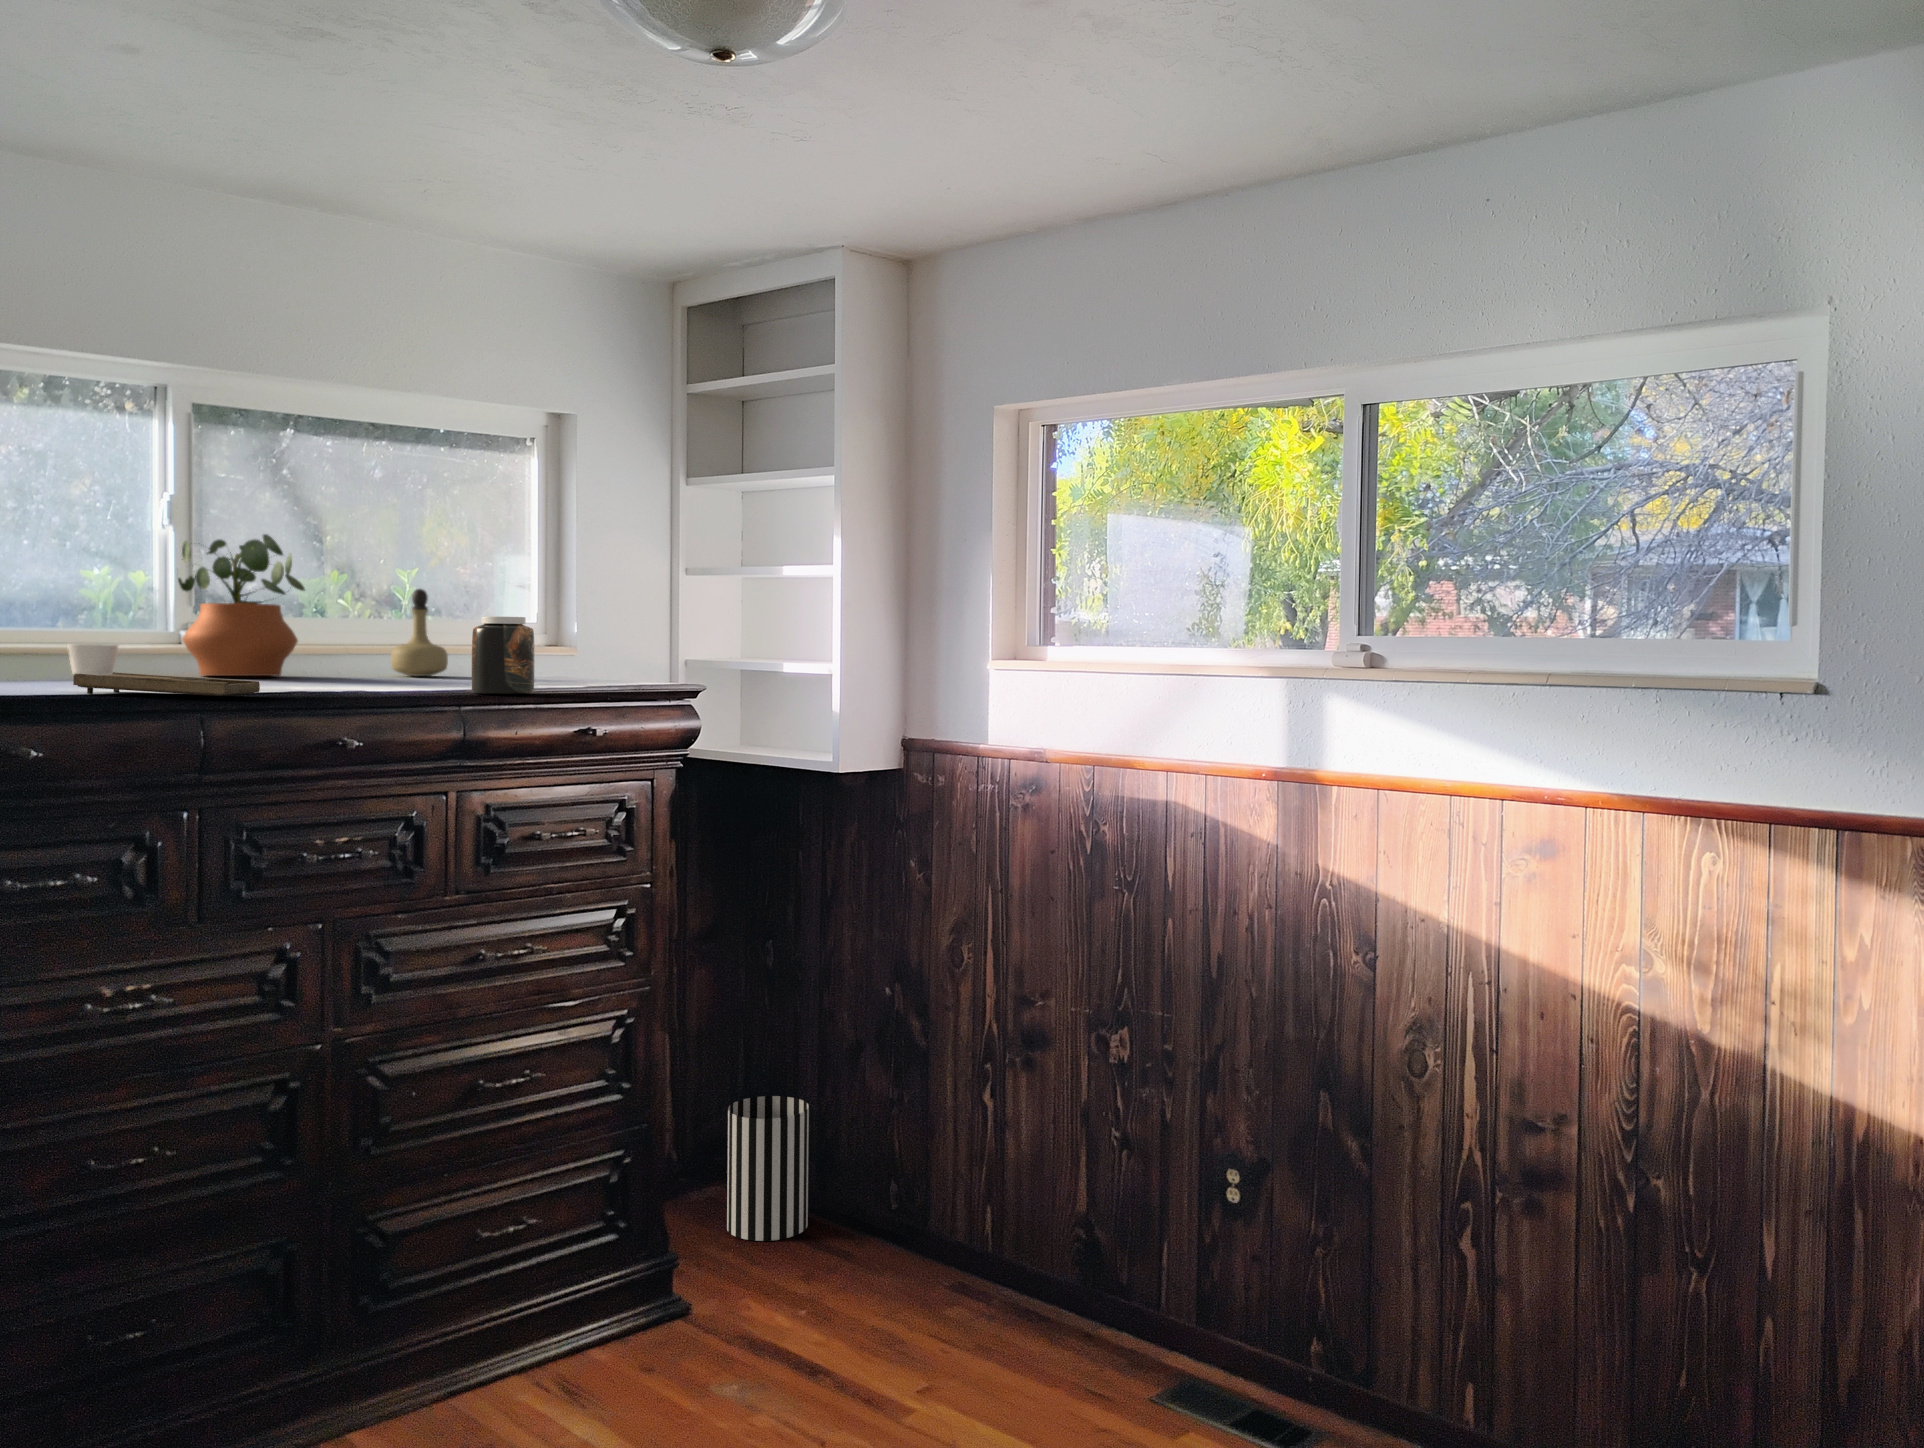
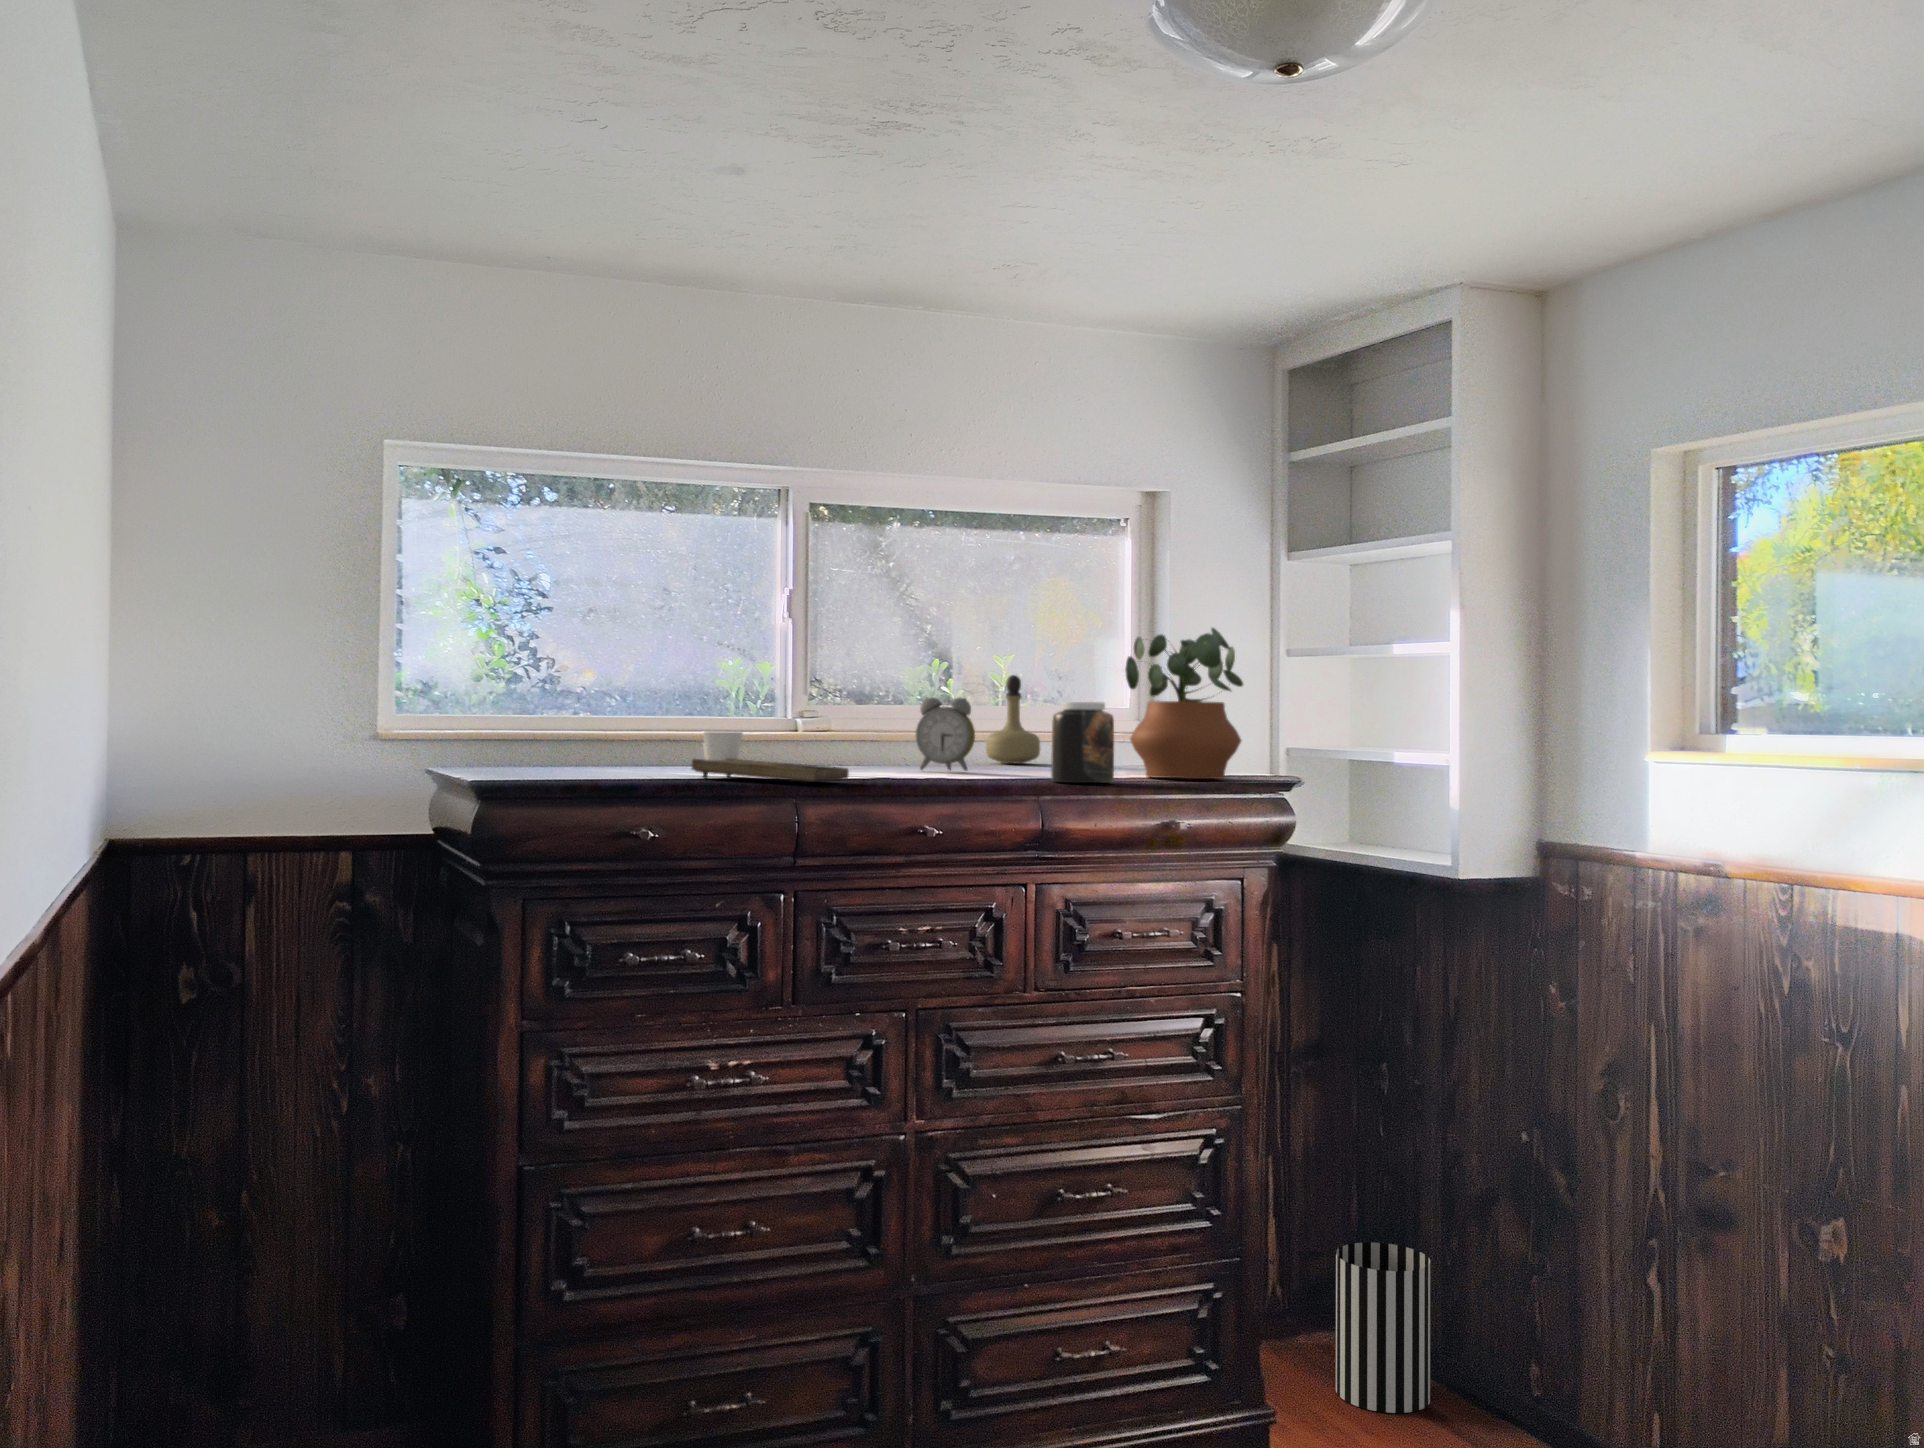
potted plant: present [178,534,305,676] -> present [1125,628,1244,779]
alarm clock: none [322,610,387,684] -> present [916,697,975,771]

